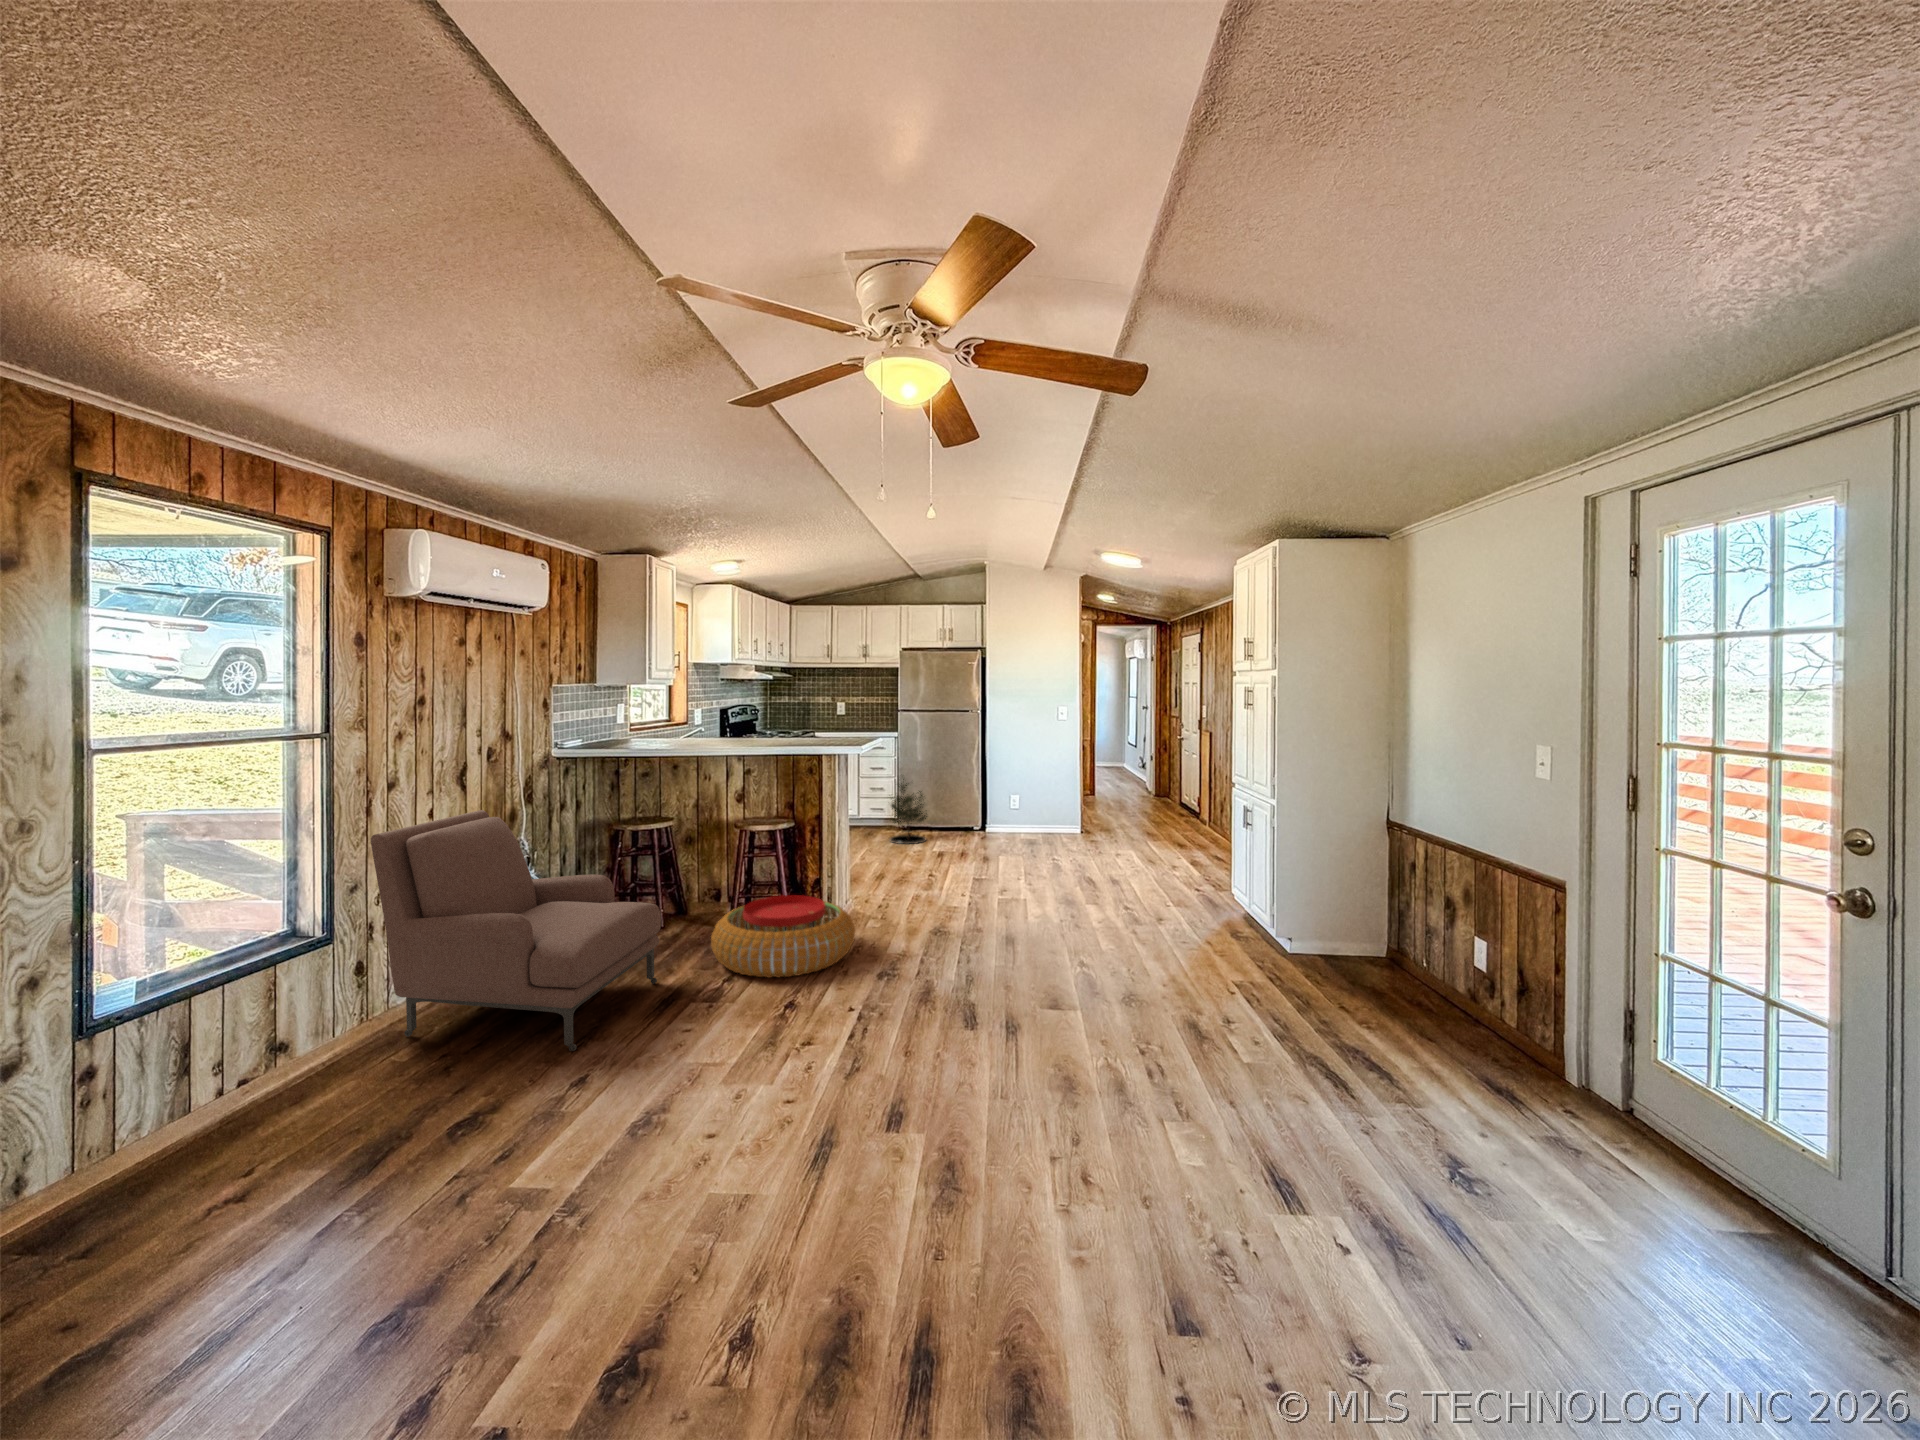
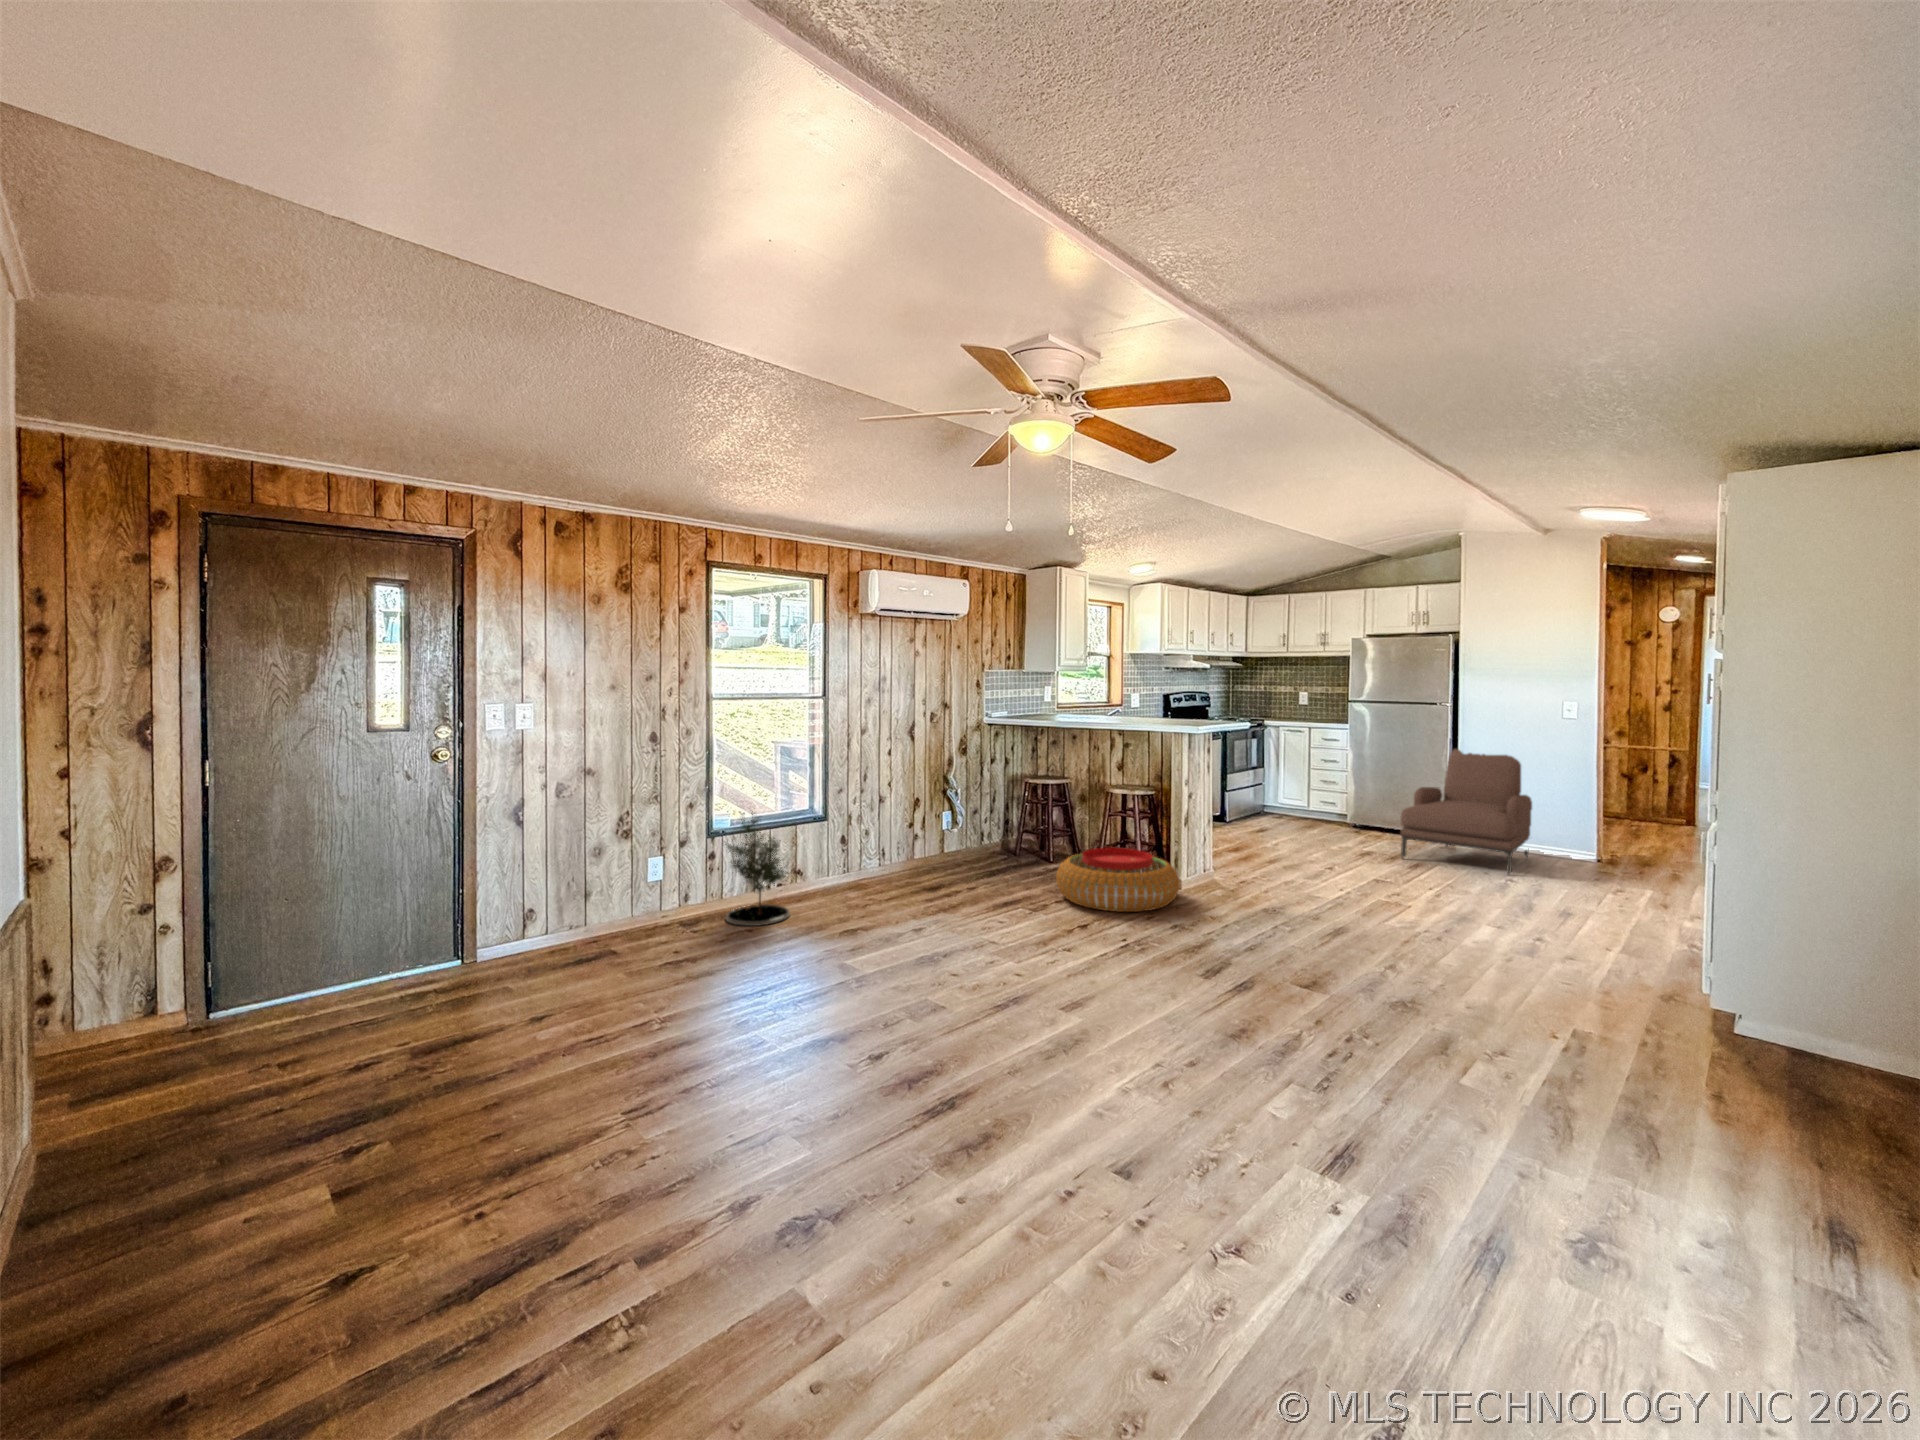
potted tree: present [890,779,927,844] -> present [725,811,790,926]
armchair: present [371,810,661,1051] -> present [1400,749,1532,875]

